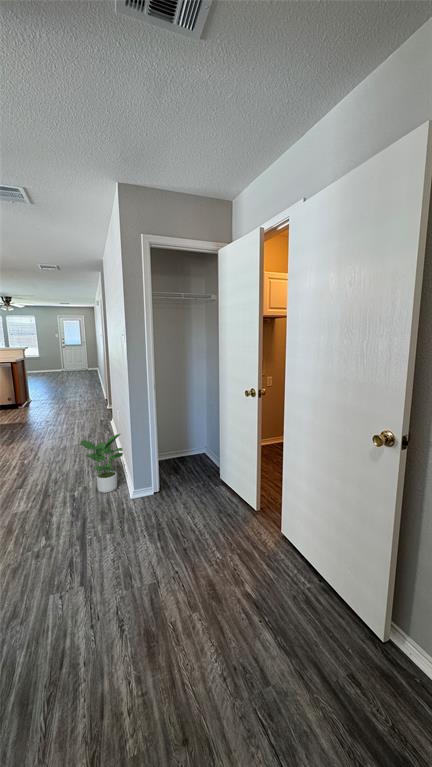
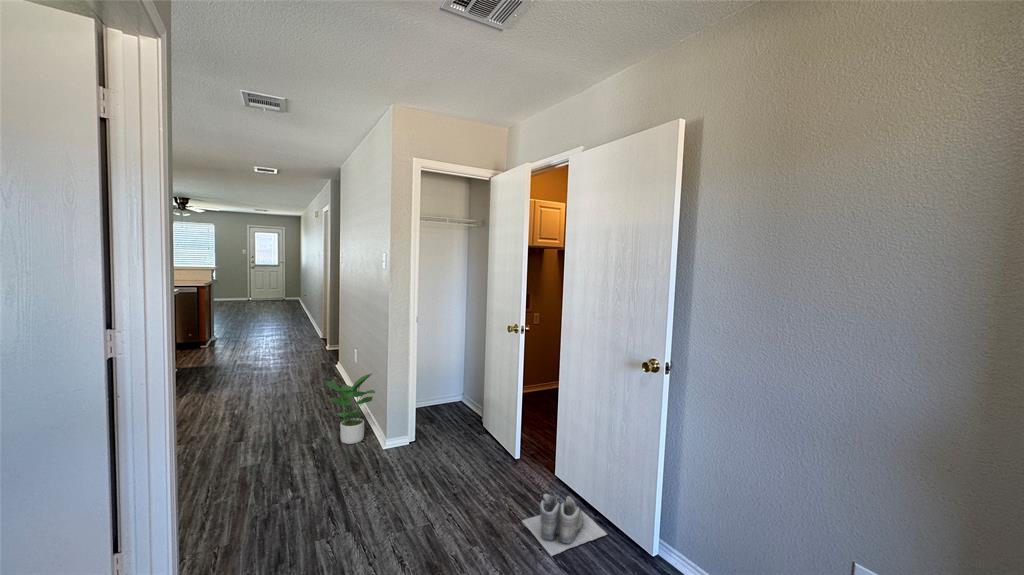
boots: none [244,562,332,632] -> present [522,494,607,556]

